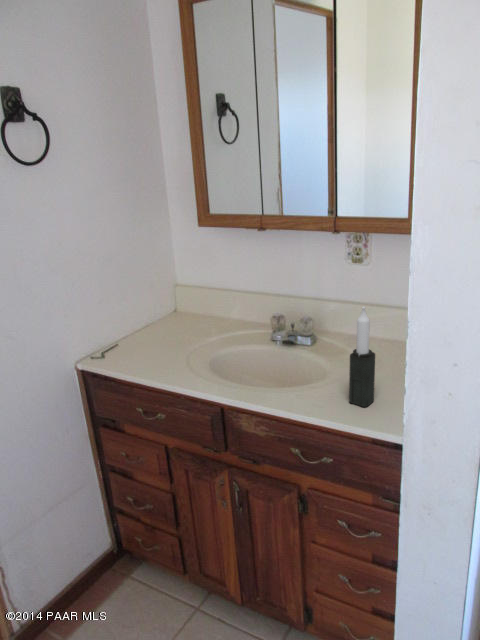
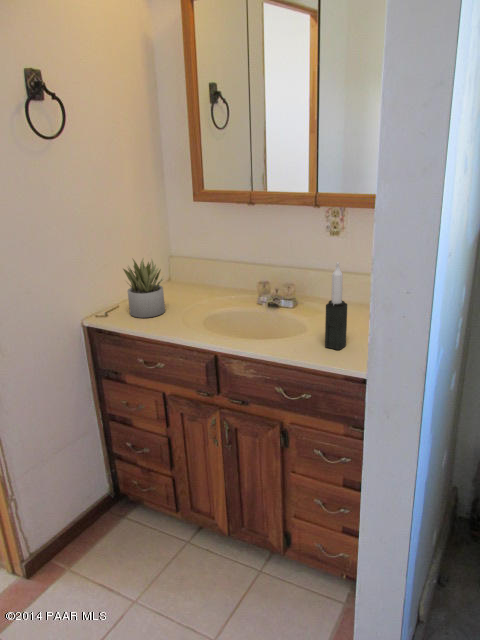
succulent plant: none [120,292,168,359] -> present [123,258,165,318]

